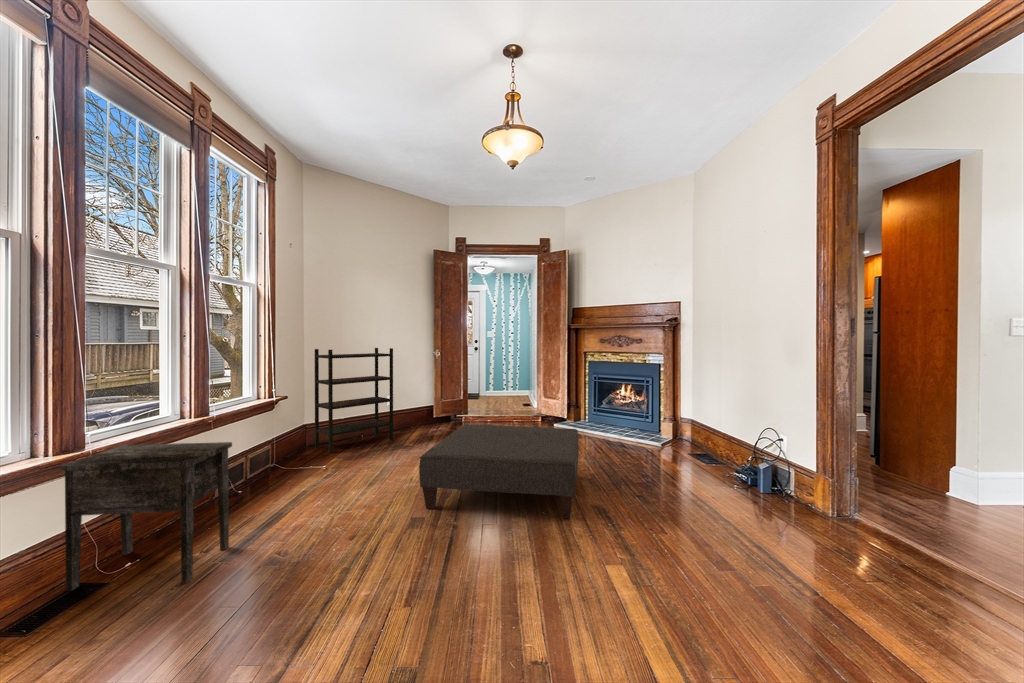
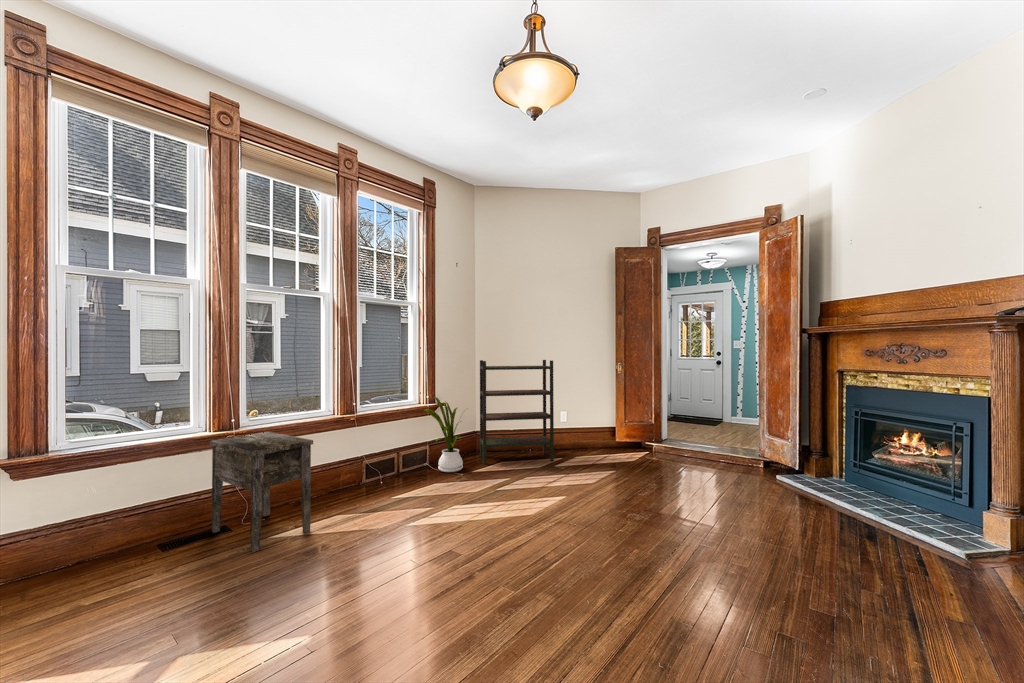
house plant: none [273,388,323,466] -> present [423,397,465,472]
ottoman: present [419,424,579,520] -> none [469,457,727,630]

